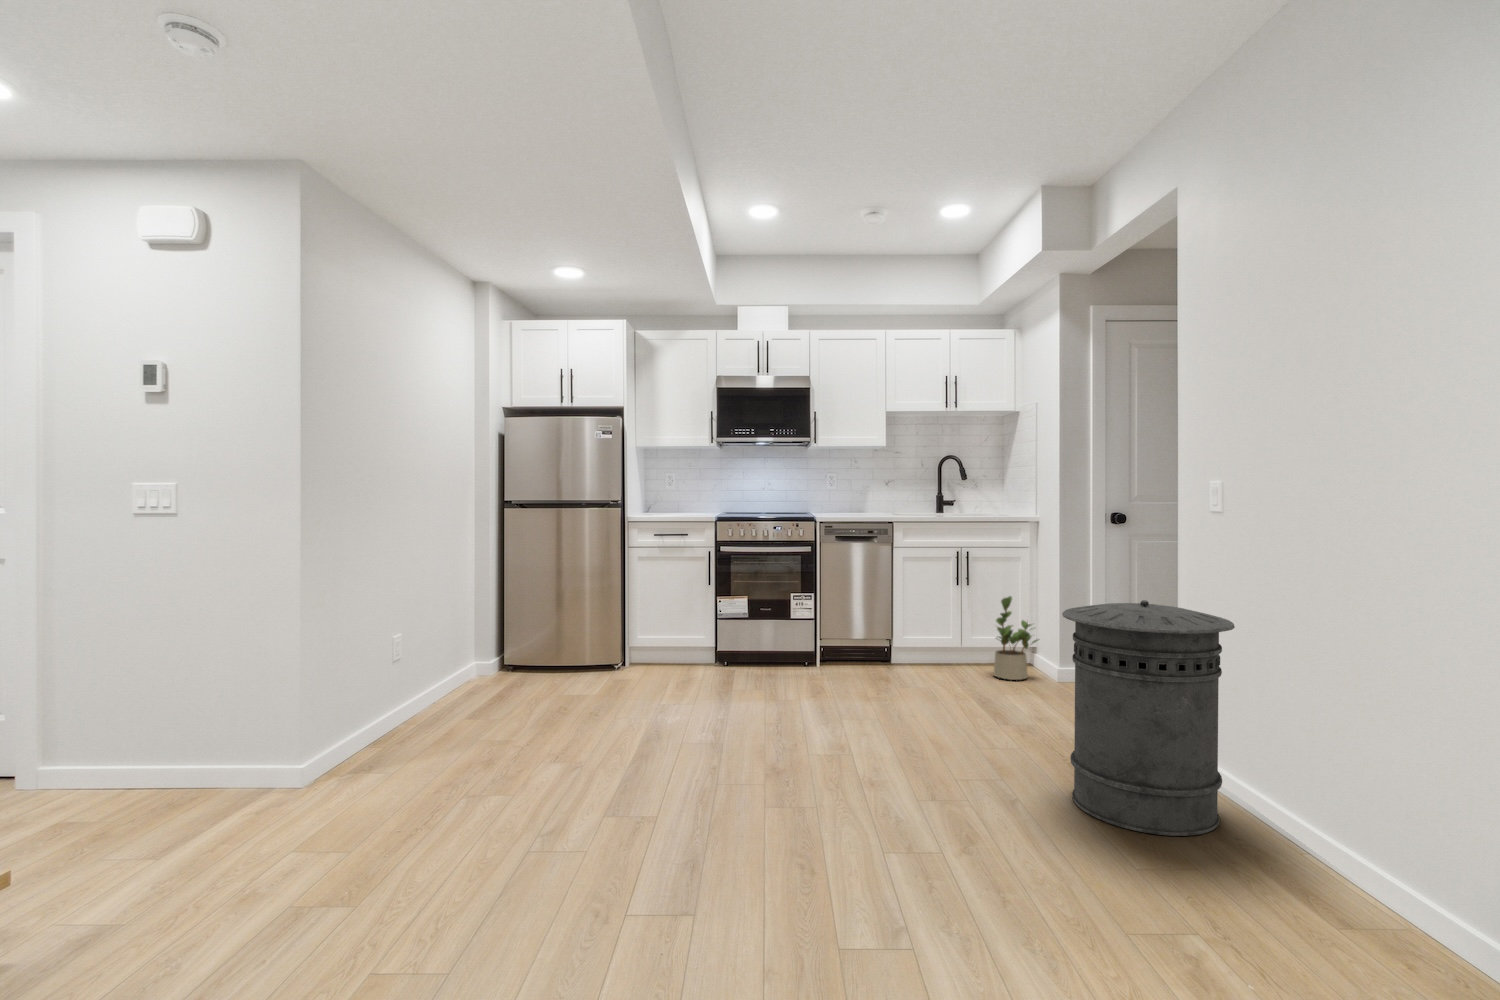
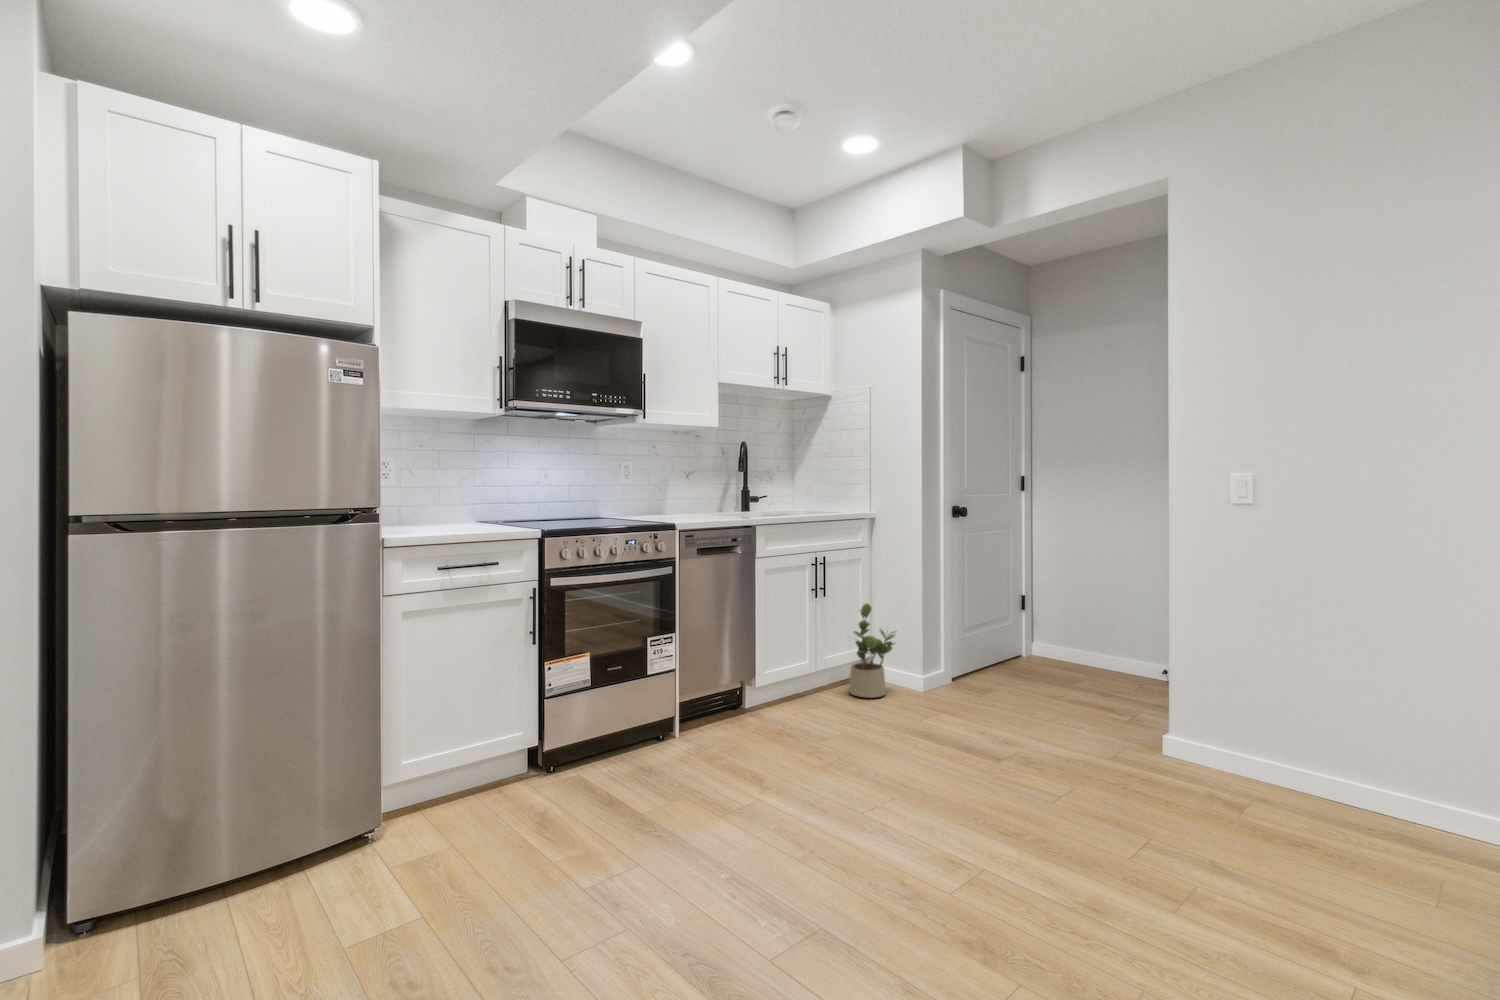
trash can: present [1062,600,1235,836] -> none [1207,603,1419,863]

